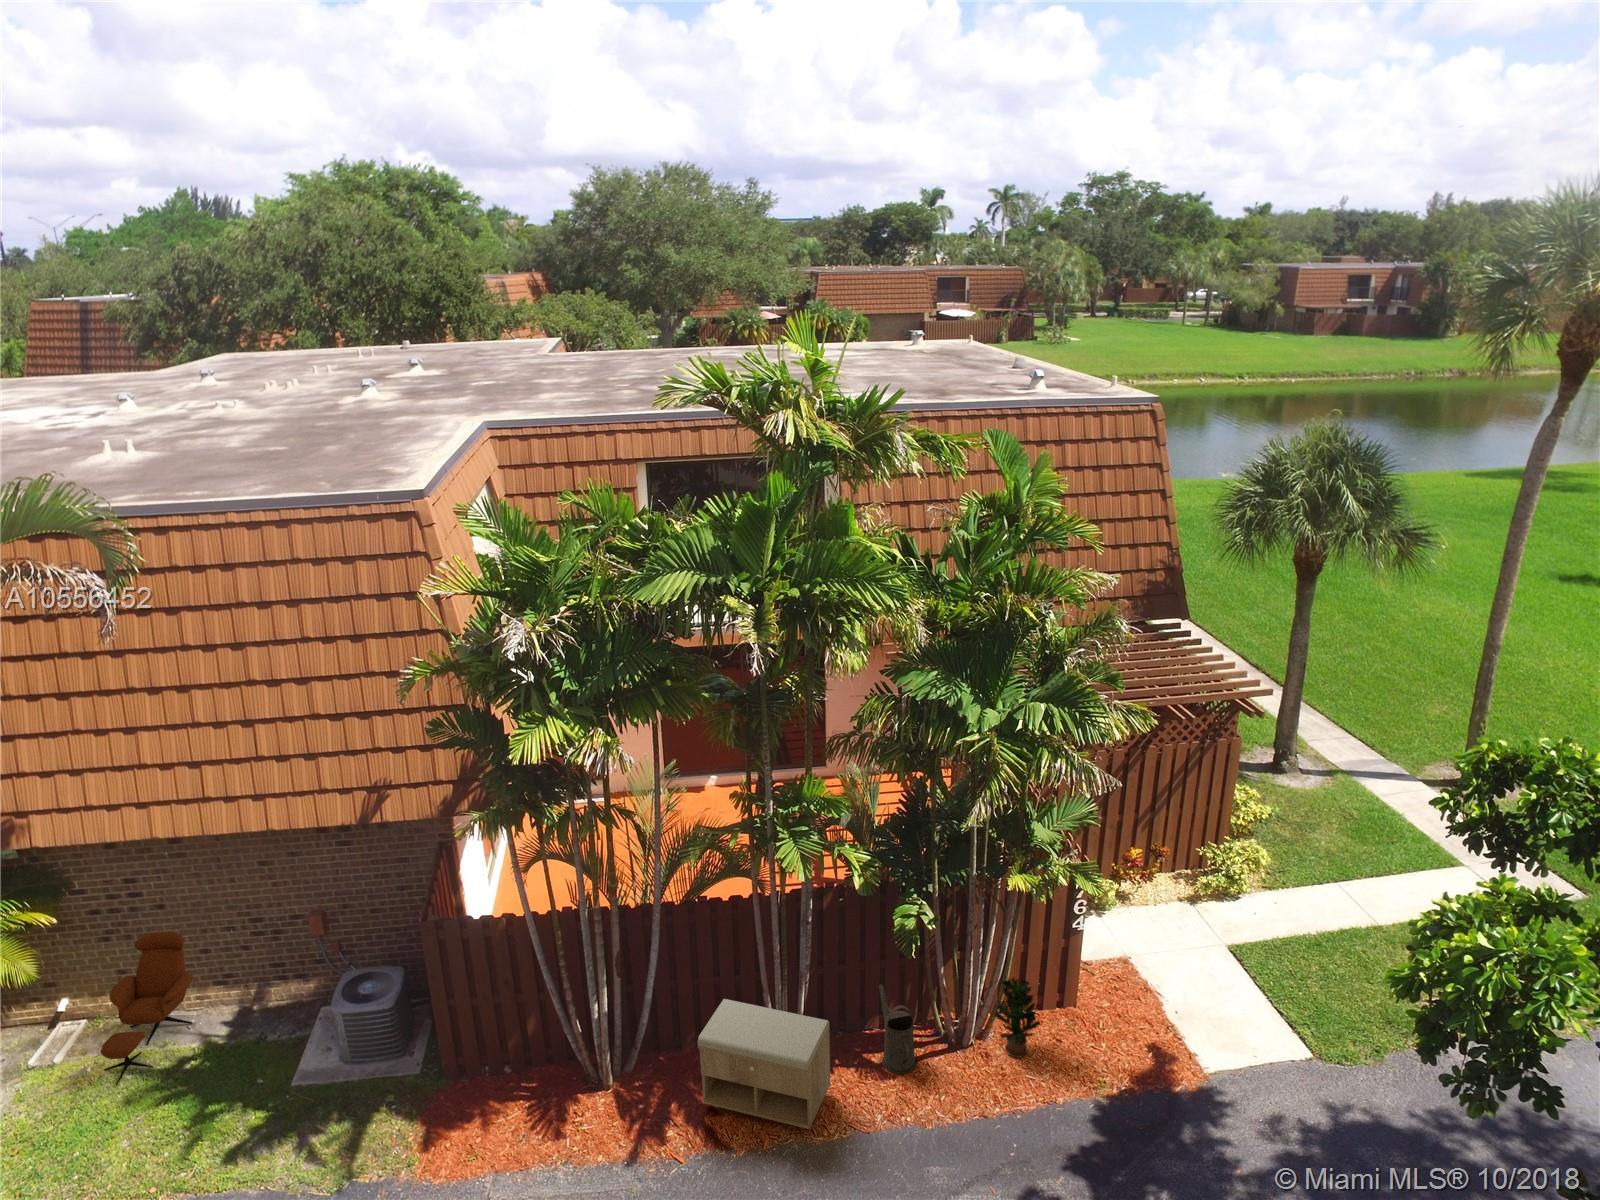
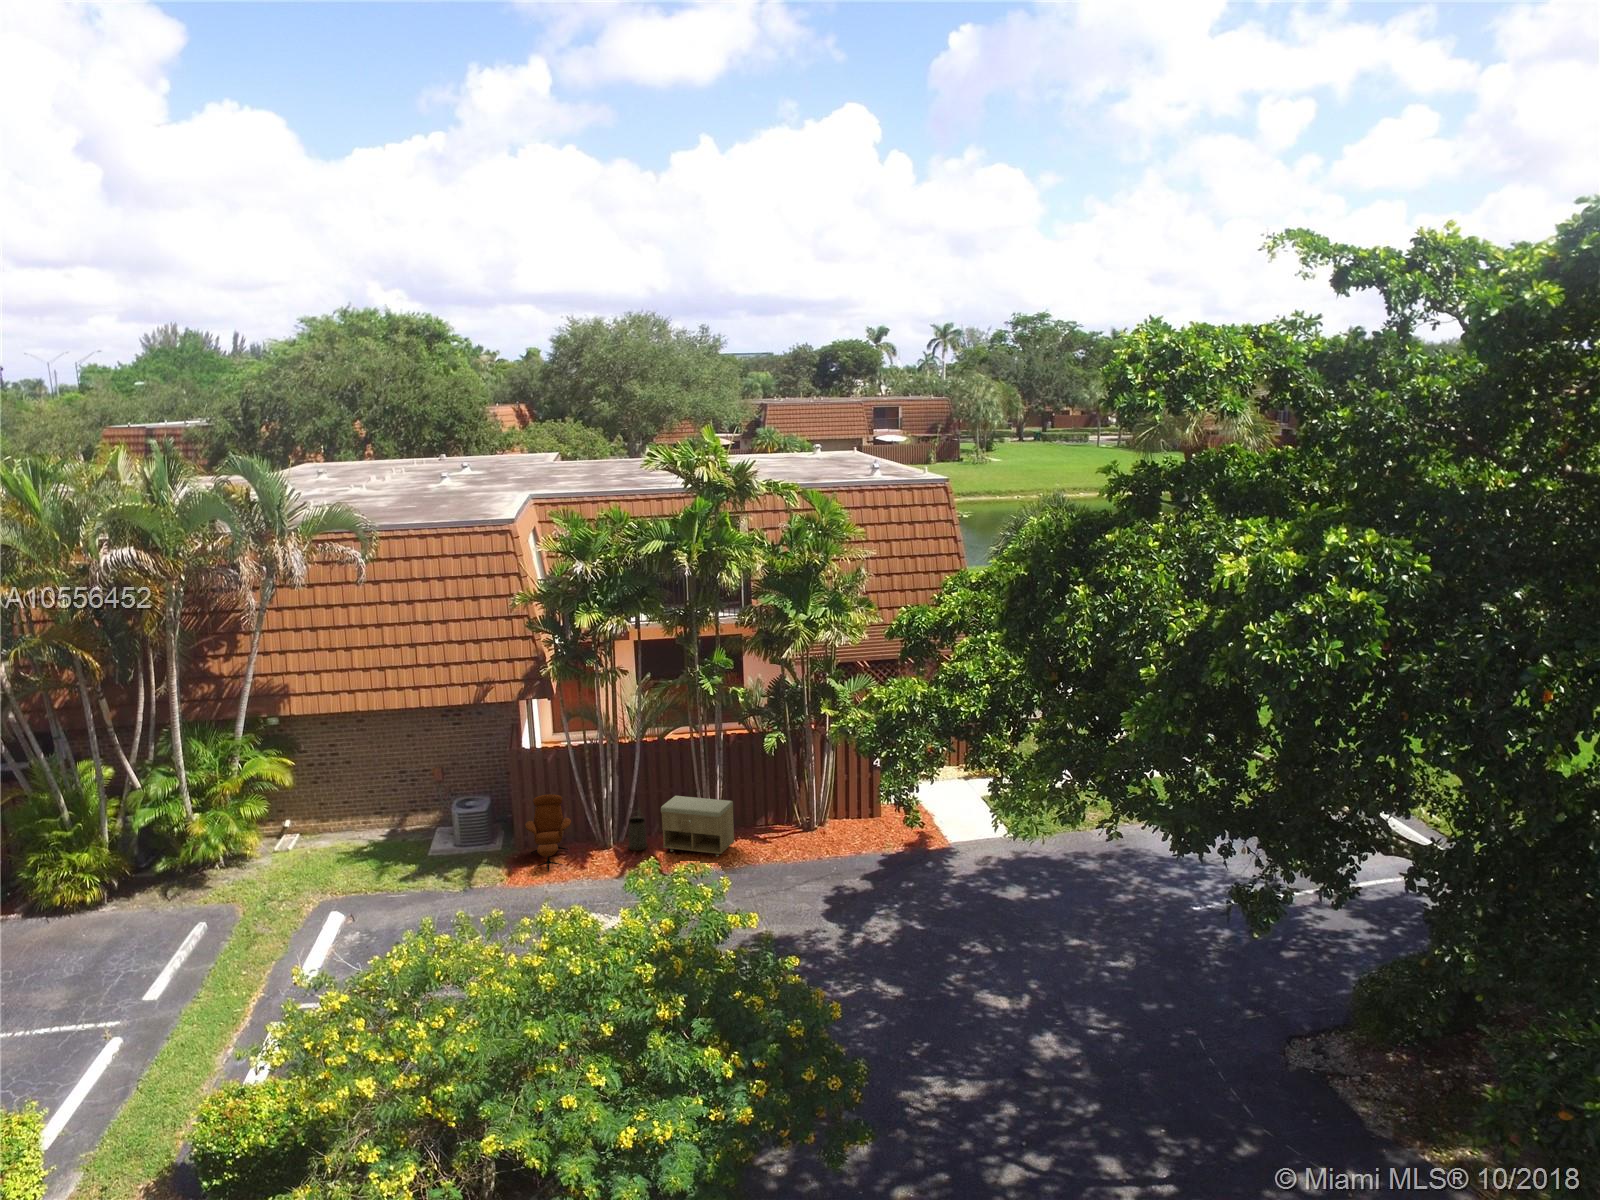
lounge chair: present [101,932,193,1085] -> present [525,794,571,871]
potted plant: present [995,978,1041,1058] -> none [827,788,855,834]
watering can: present [879,984,916,1074] -> present [629,807,647,851]

